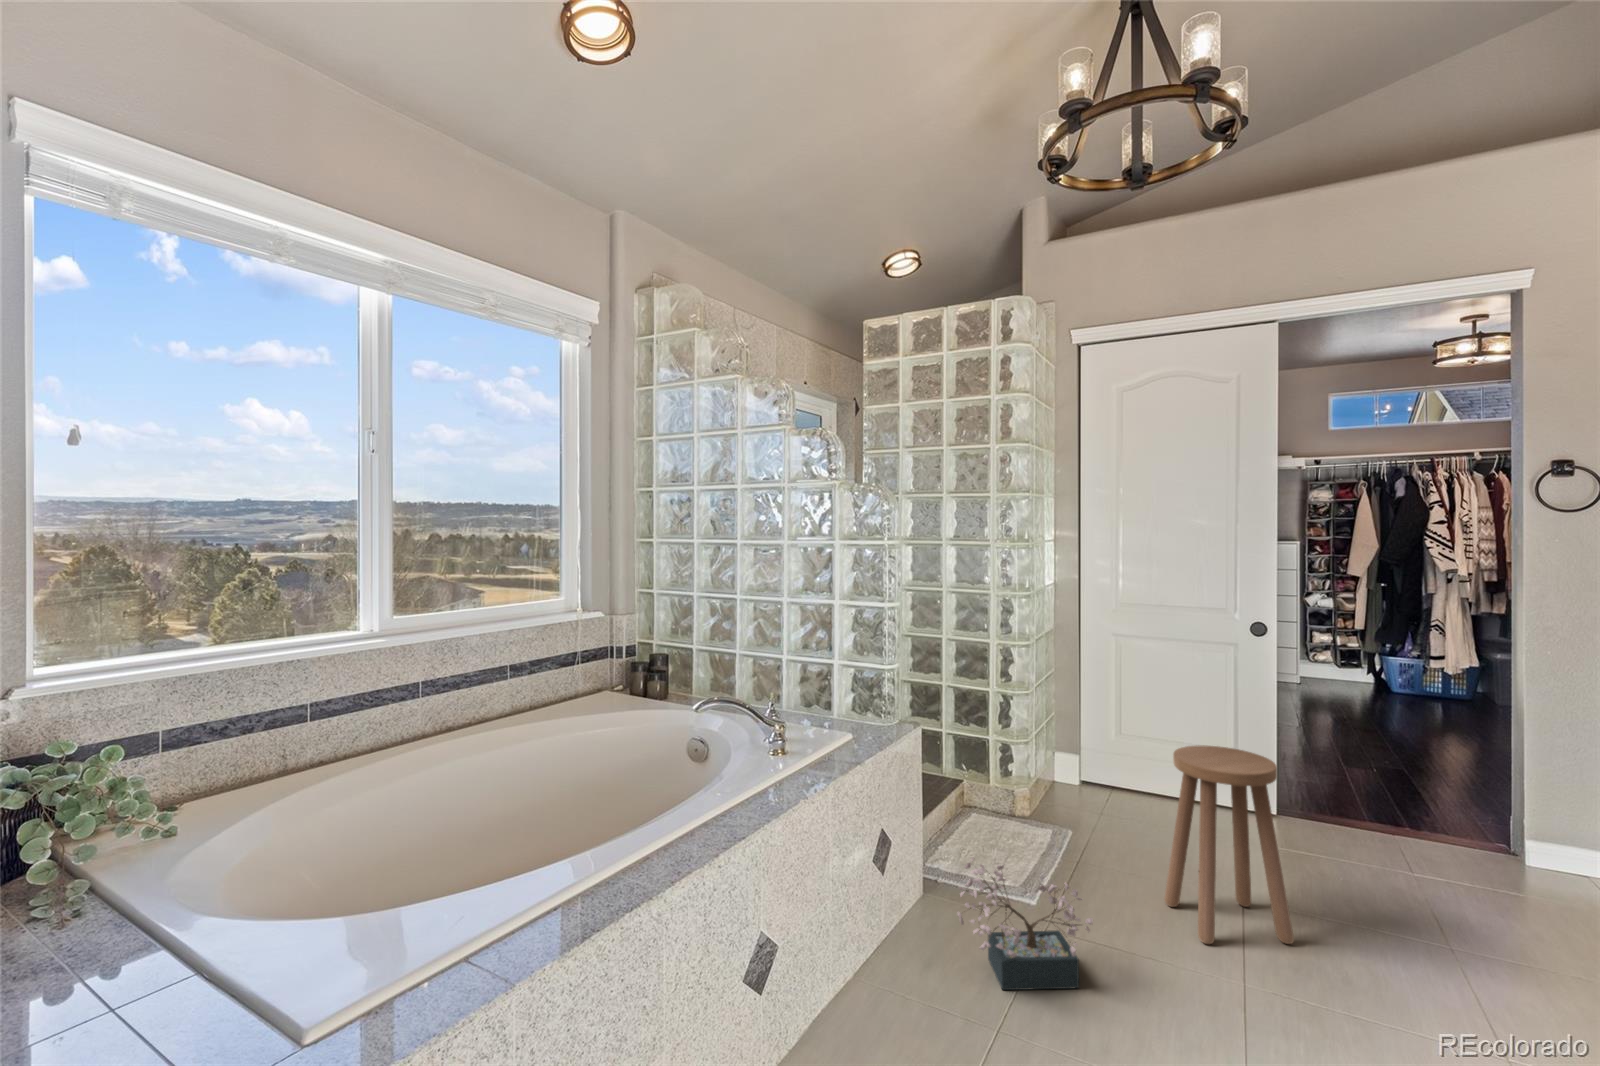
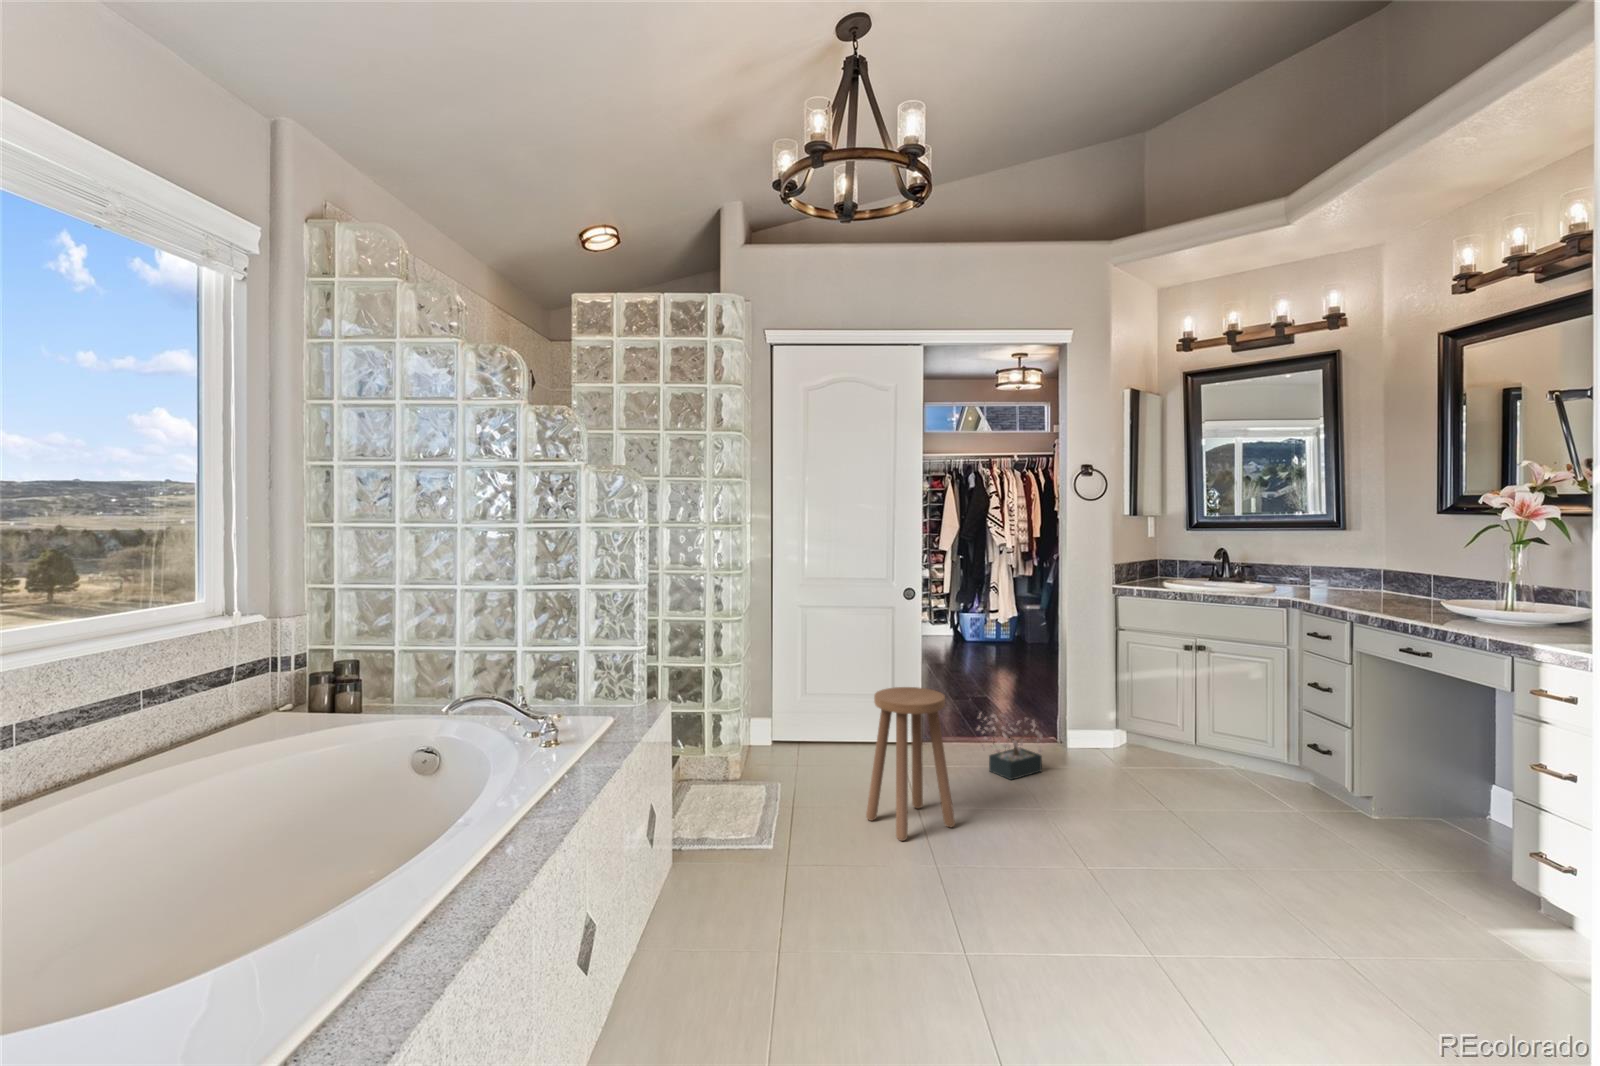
decorative plant: present [958,858,1093,990] -> present [977,713,1042,780]

